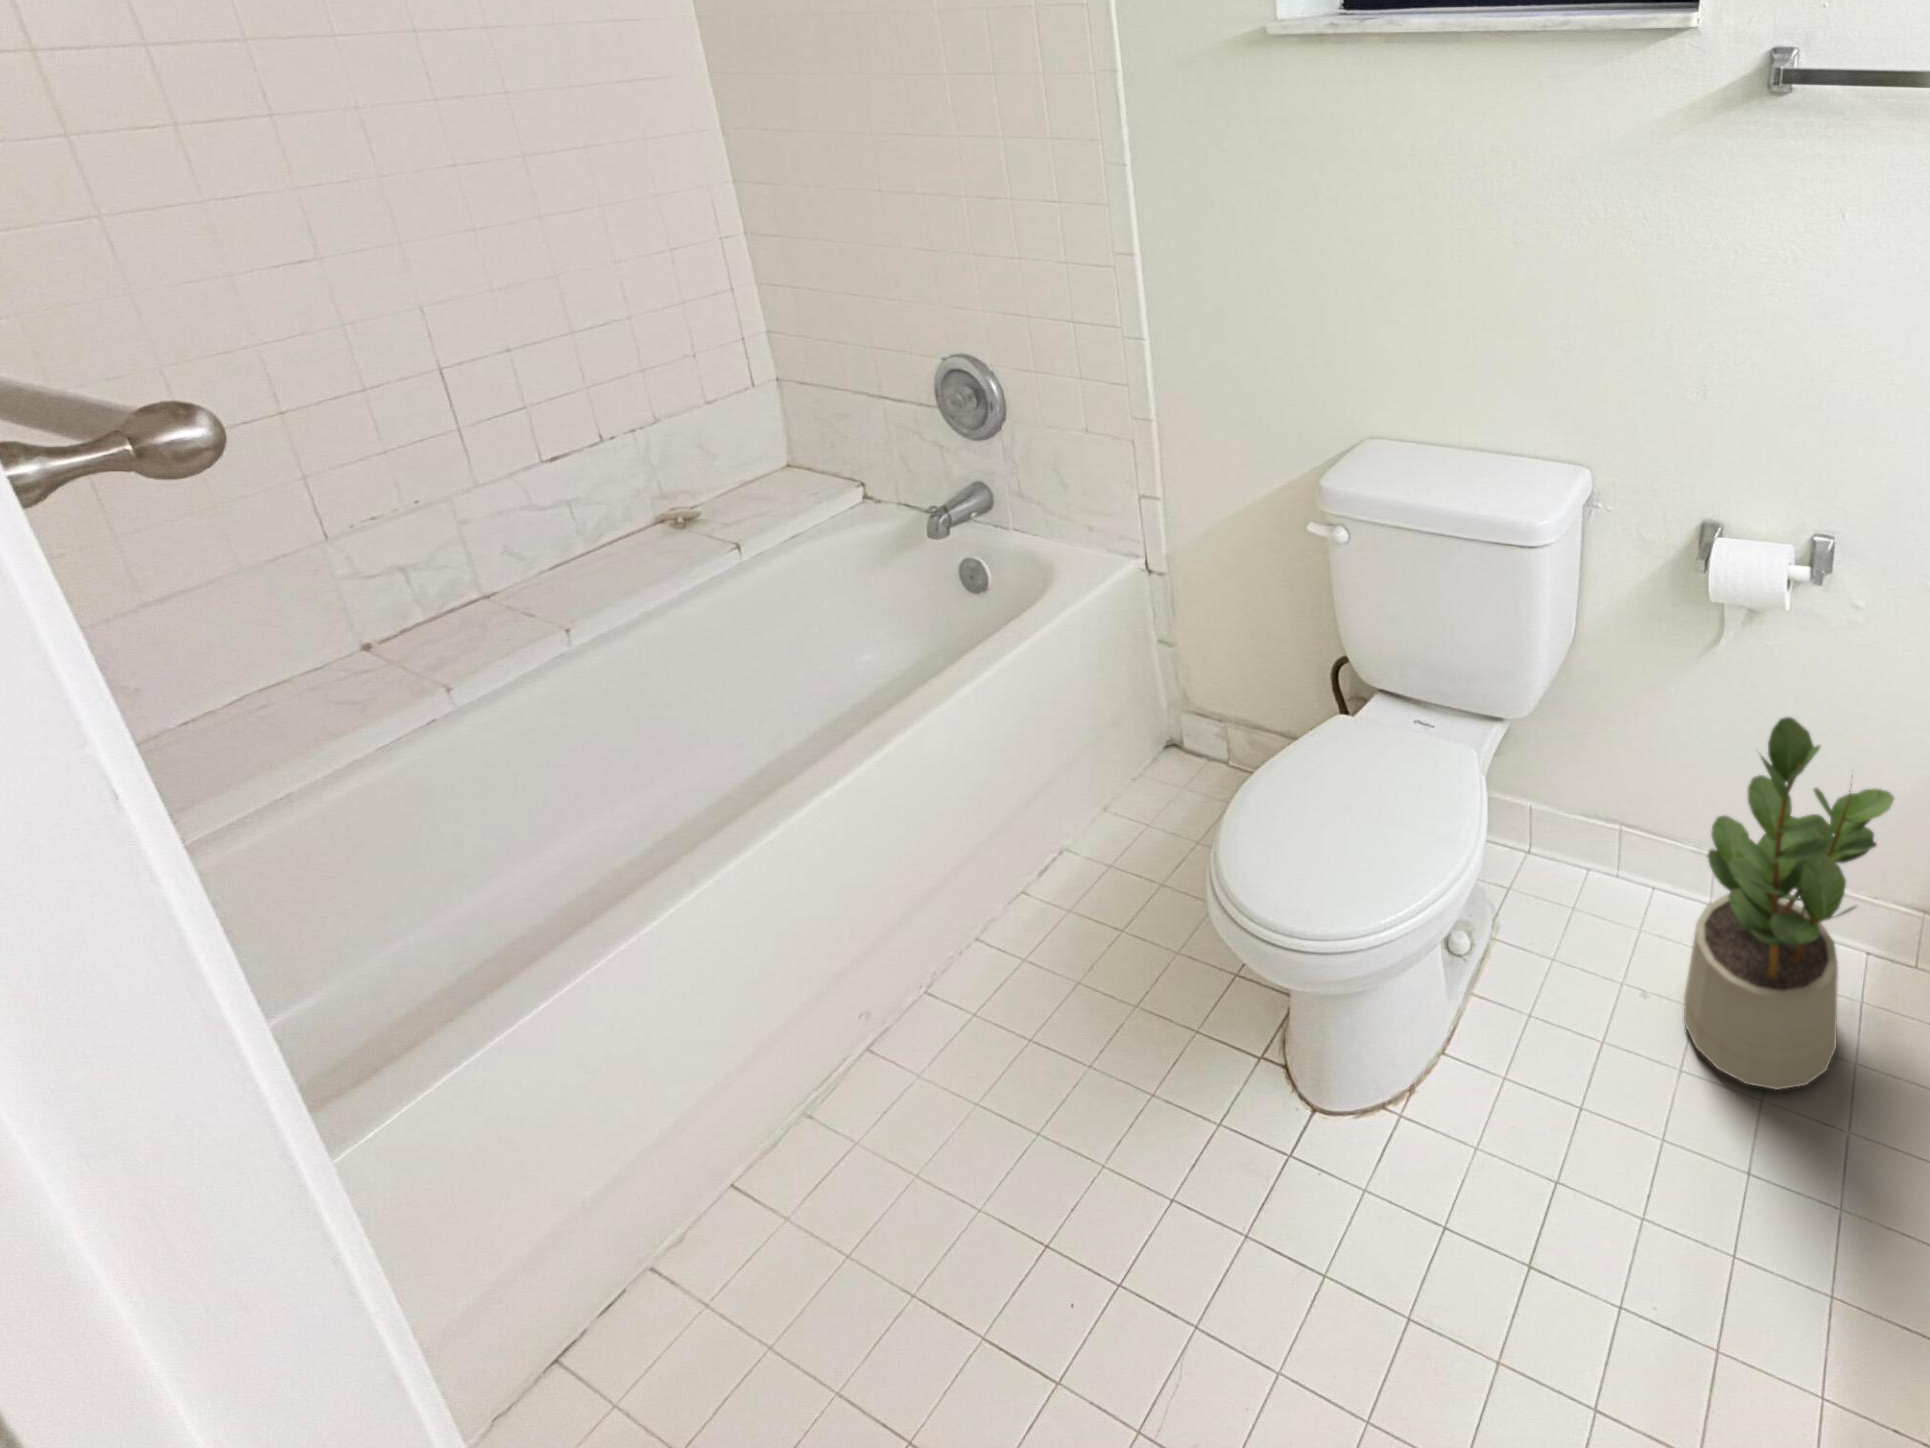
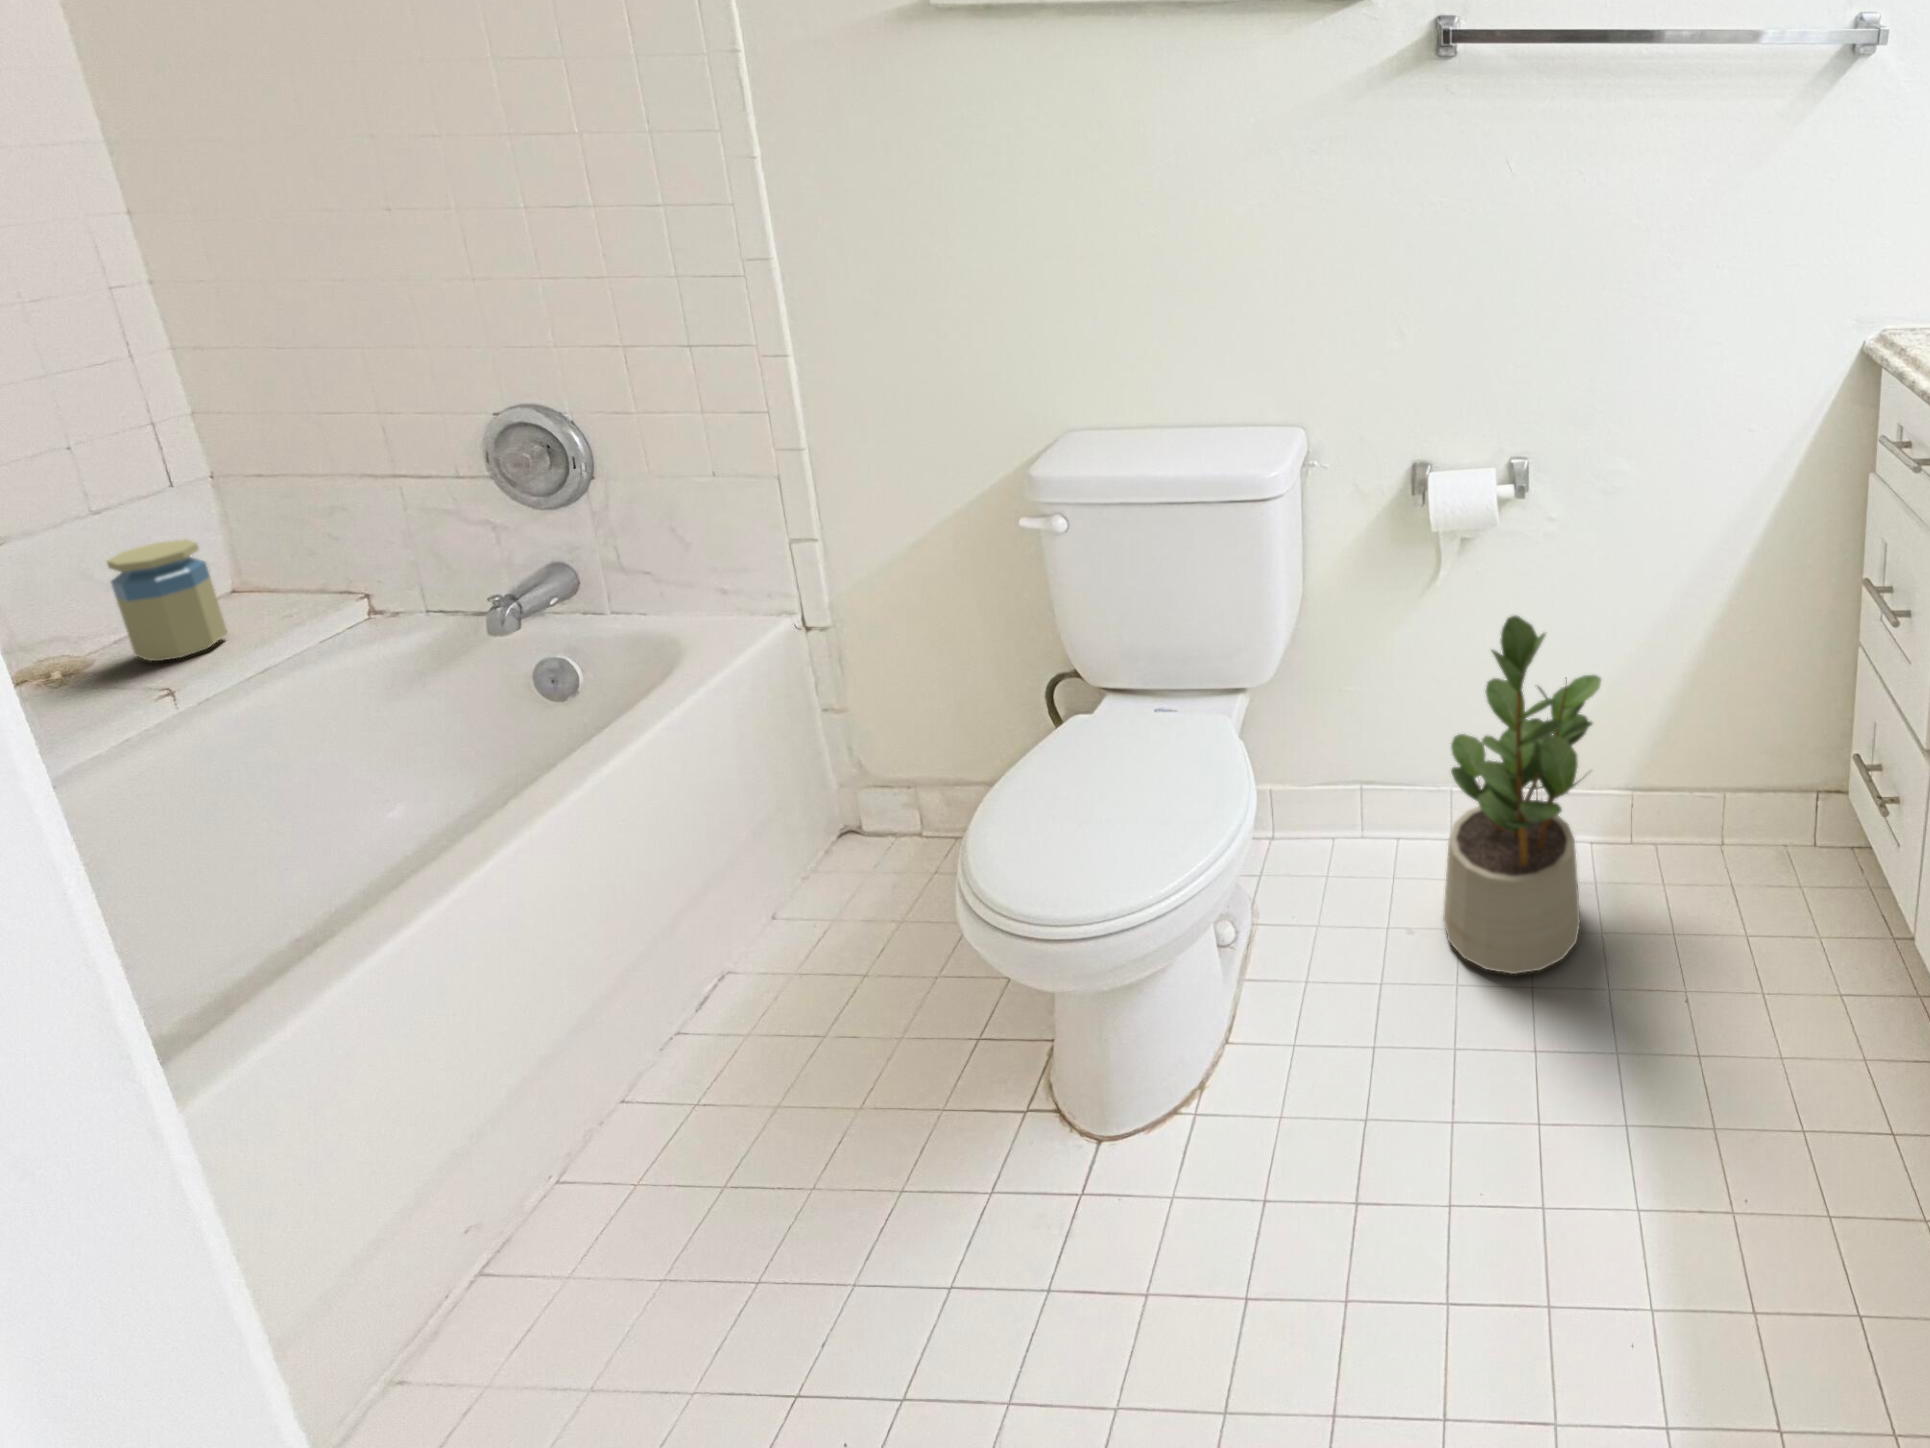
jar: none [705,431,774,520] -> present [107,539,227,661]

